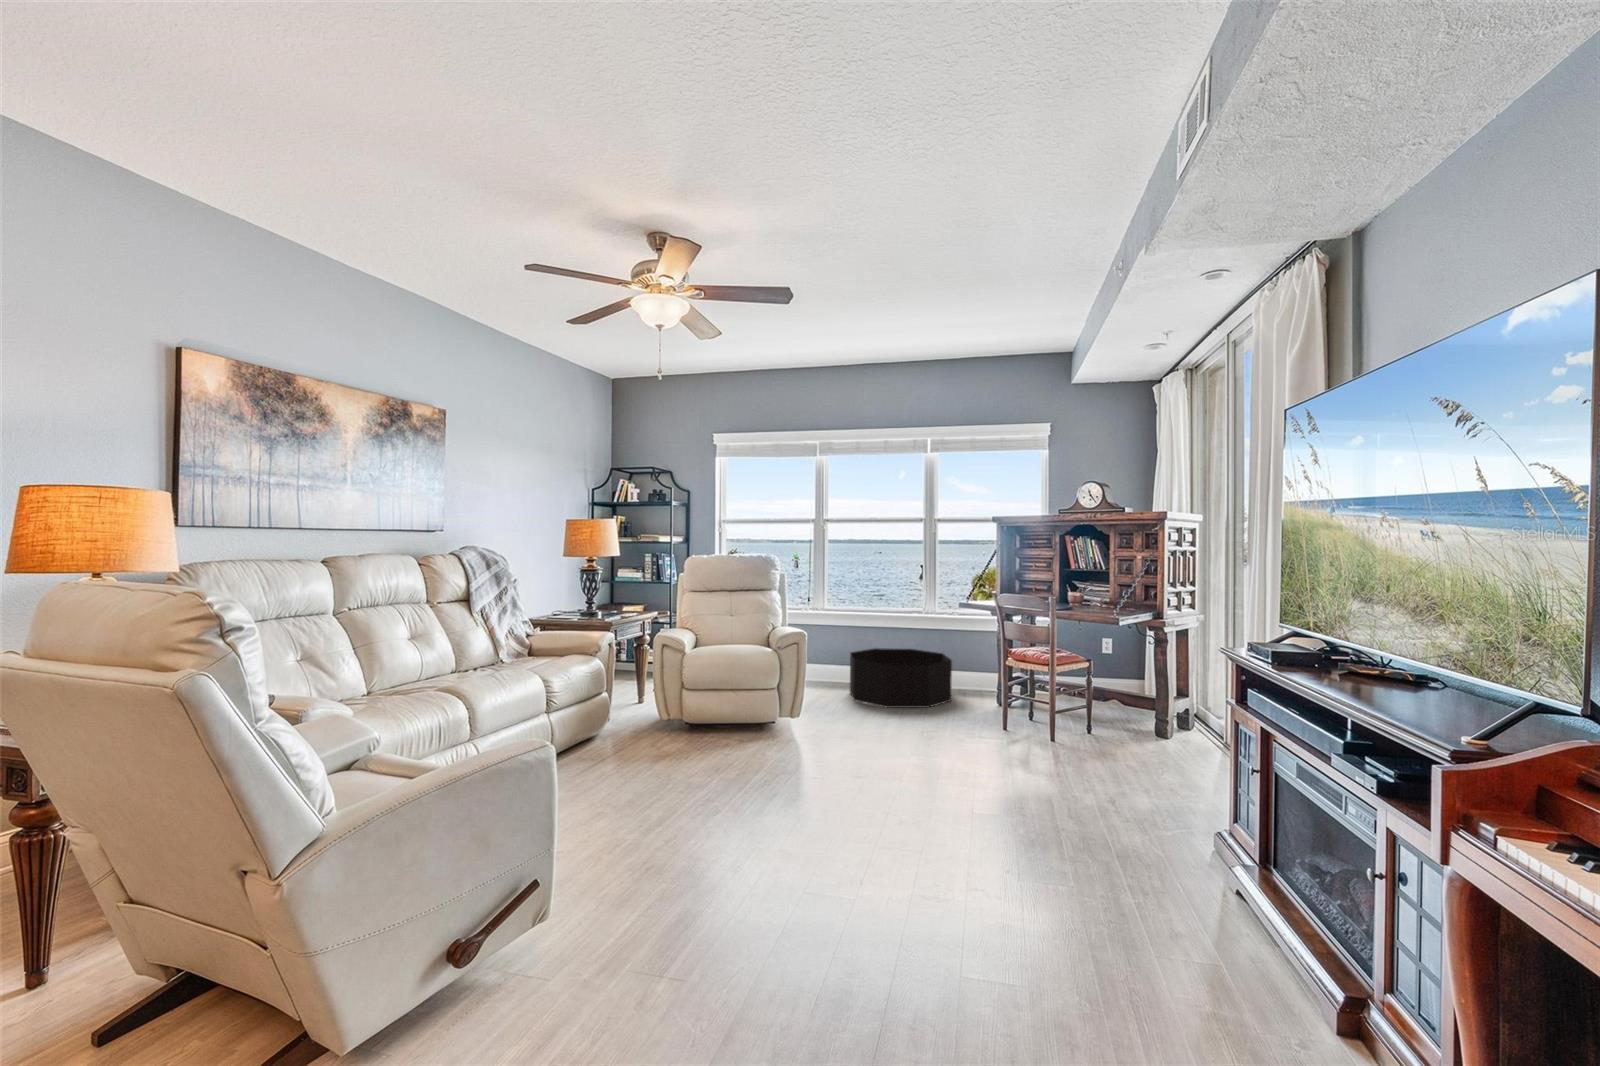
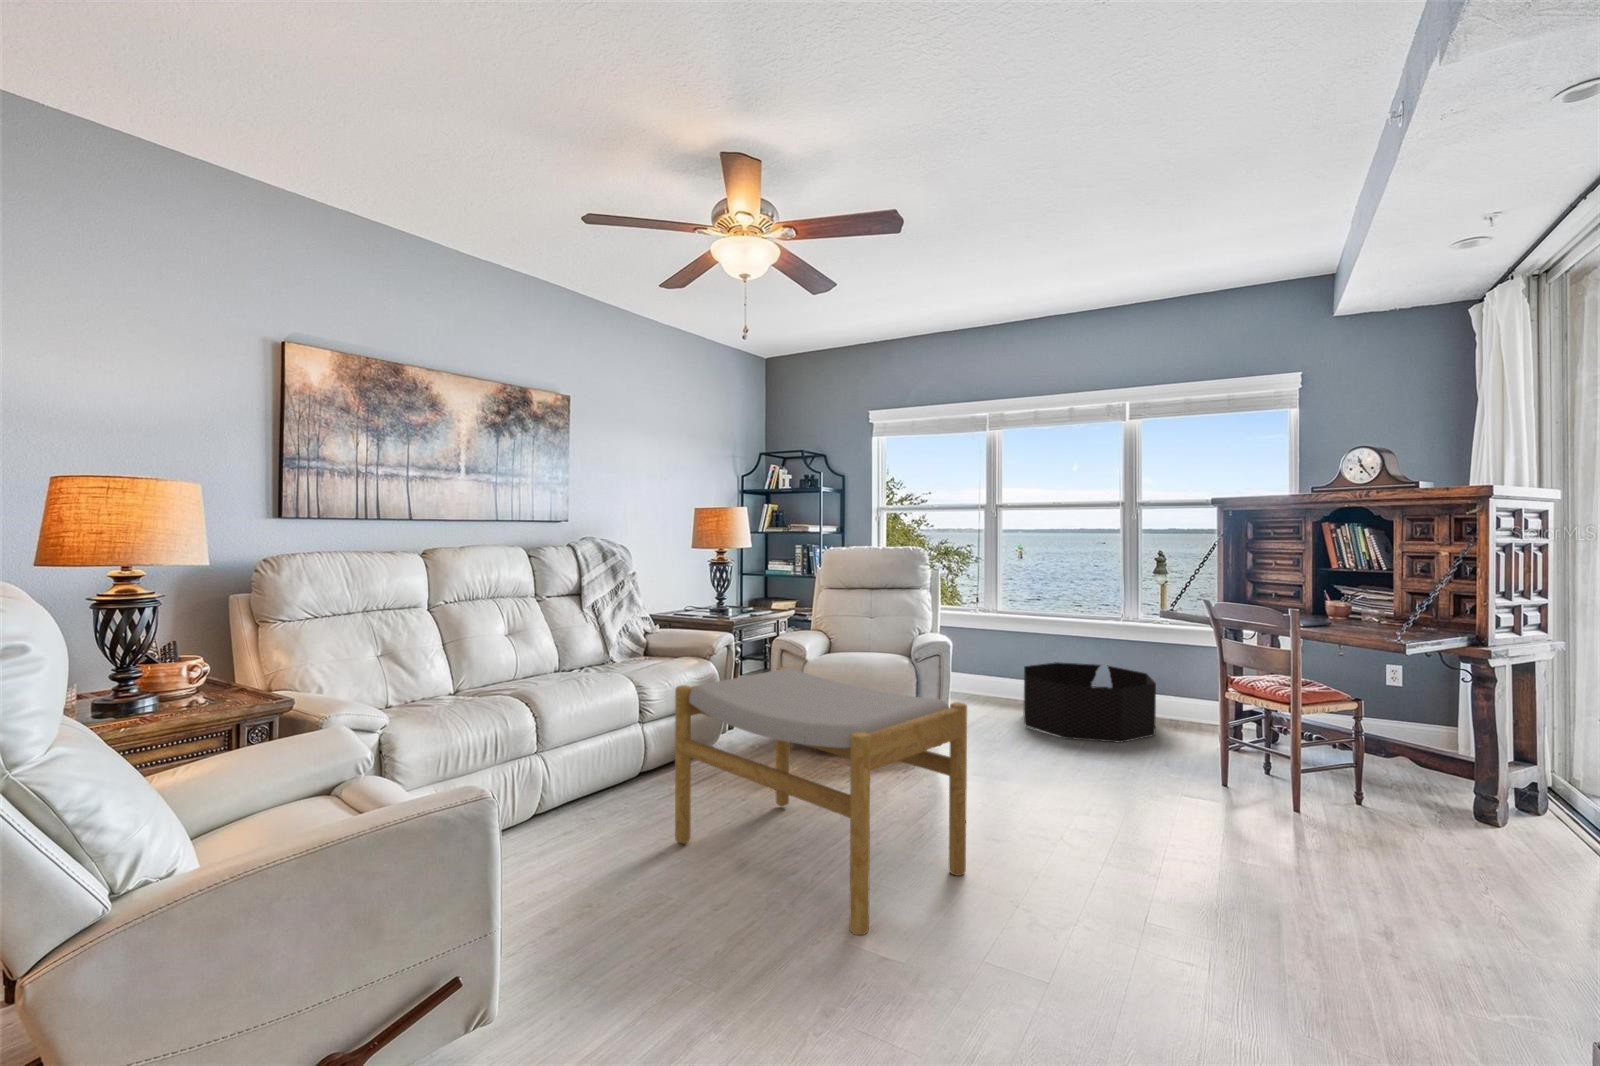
footstool: none [610,655,848,844] -> present [675,667,967,935]

